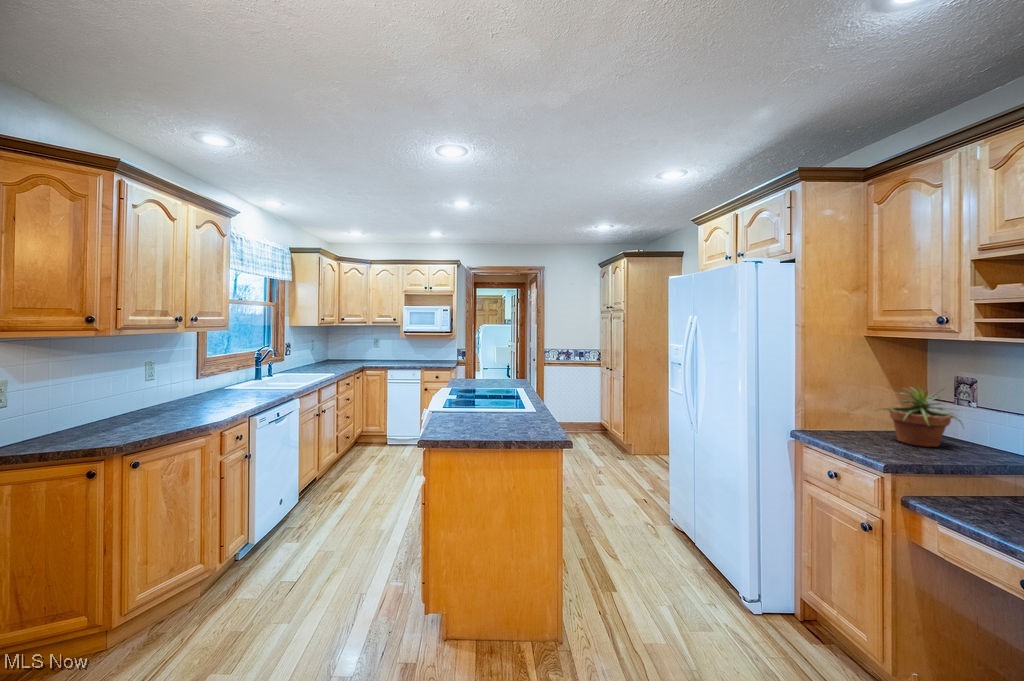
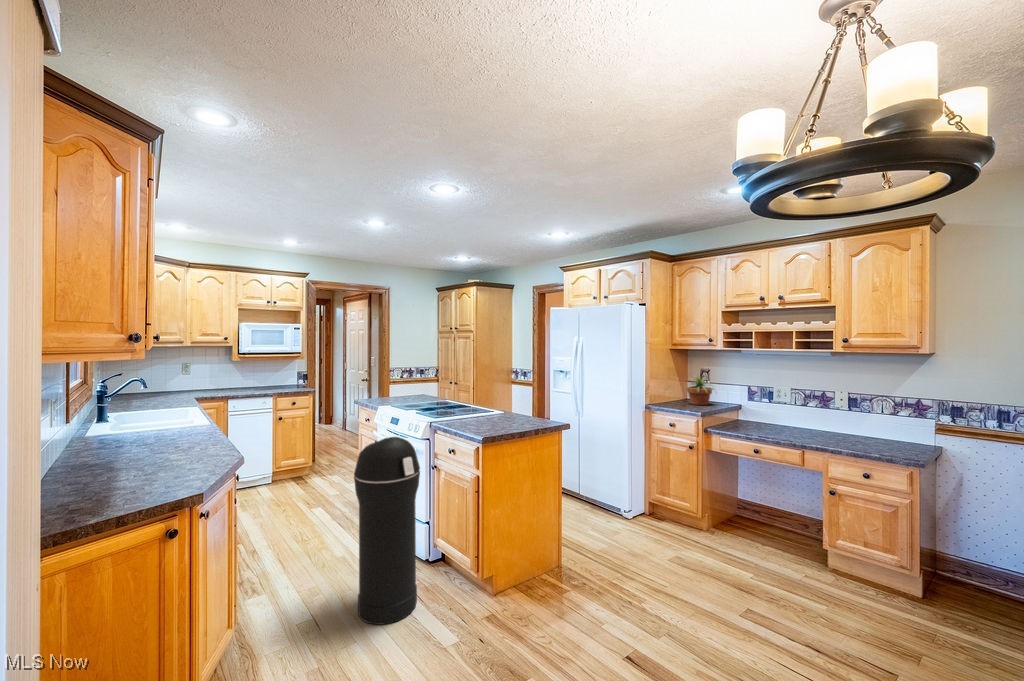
trash can: none [326,423,397,615] -> present [354,437,420,625]

